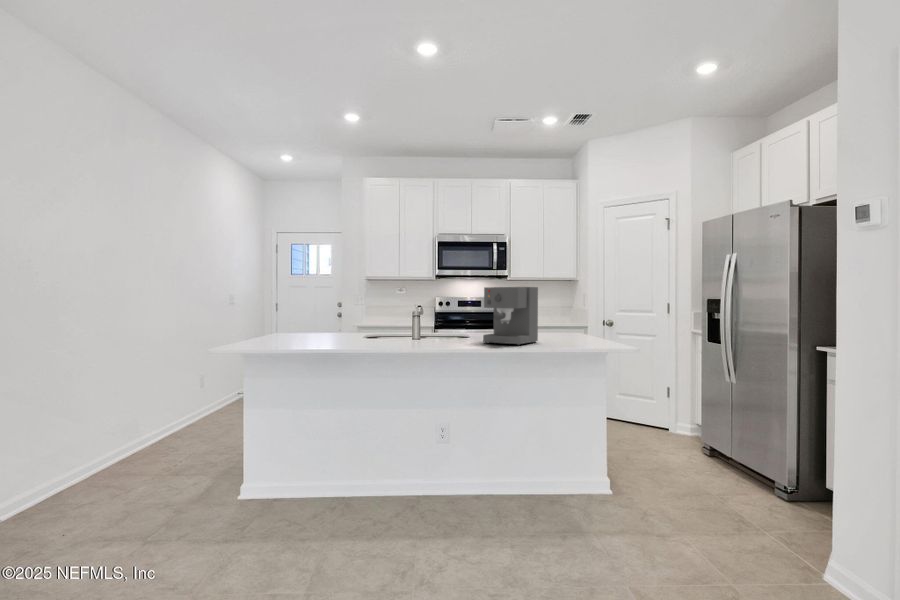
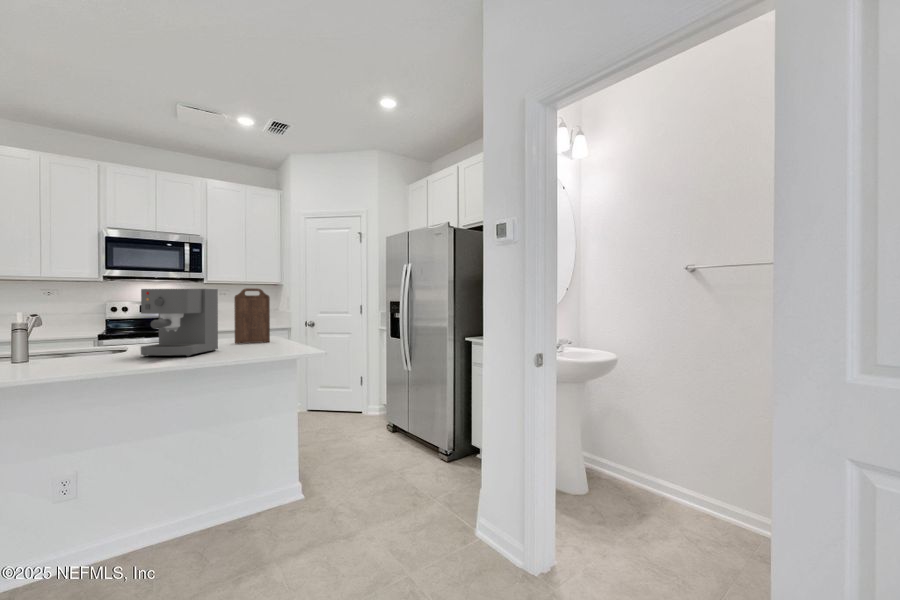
cutting board: none [547,286,579,338] -> present [234,288,270,343]

